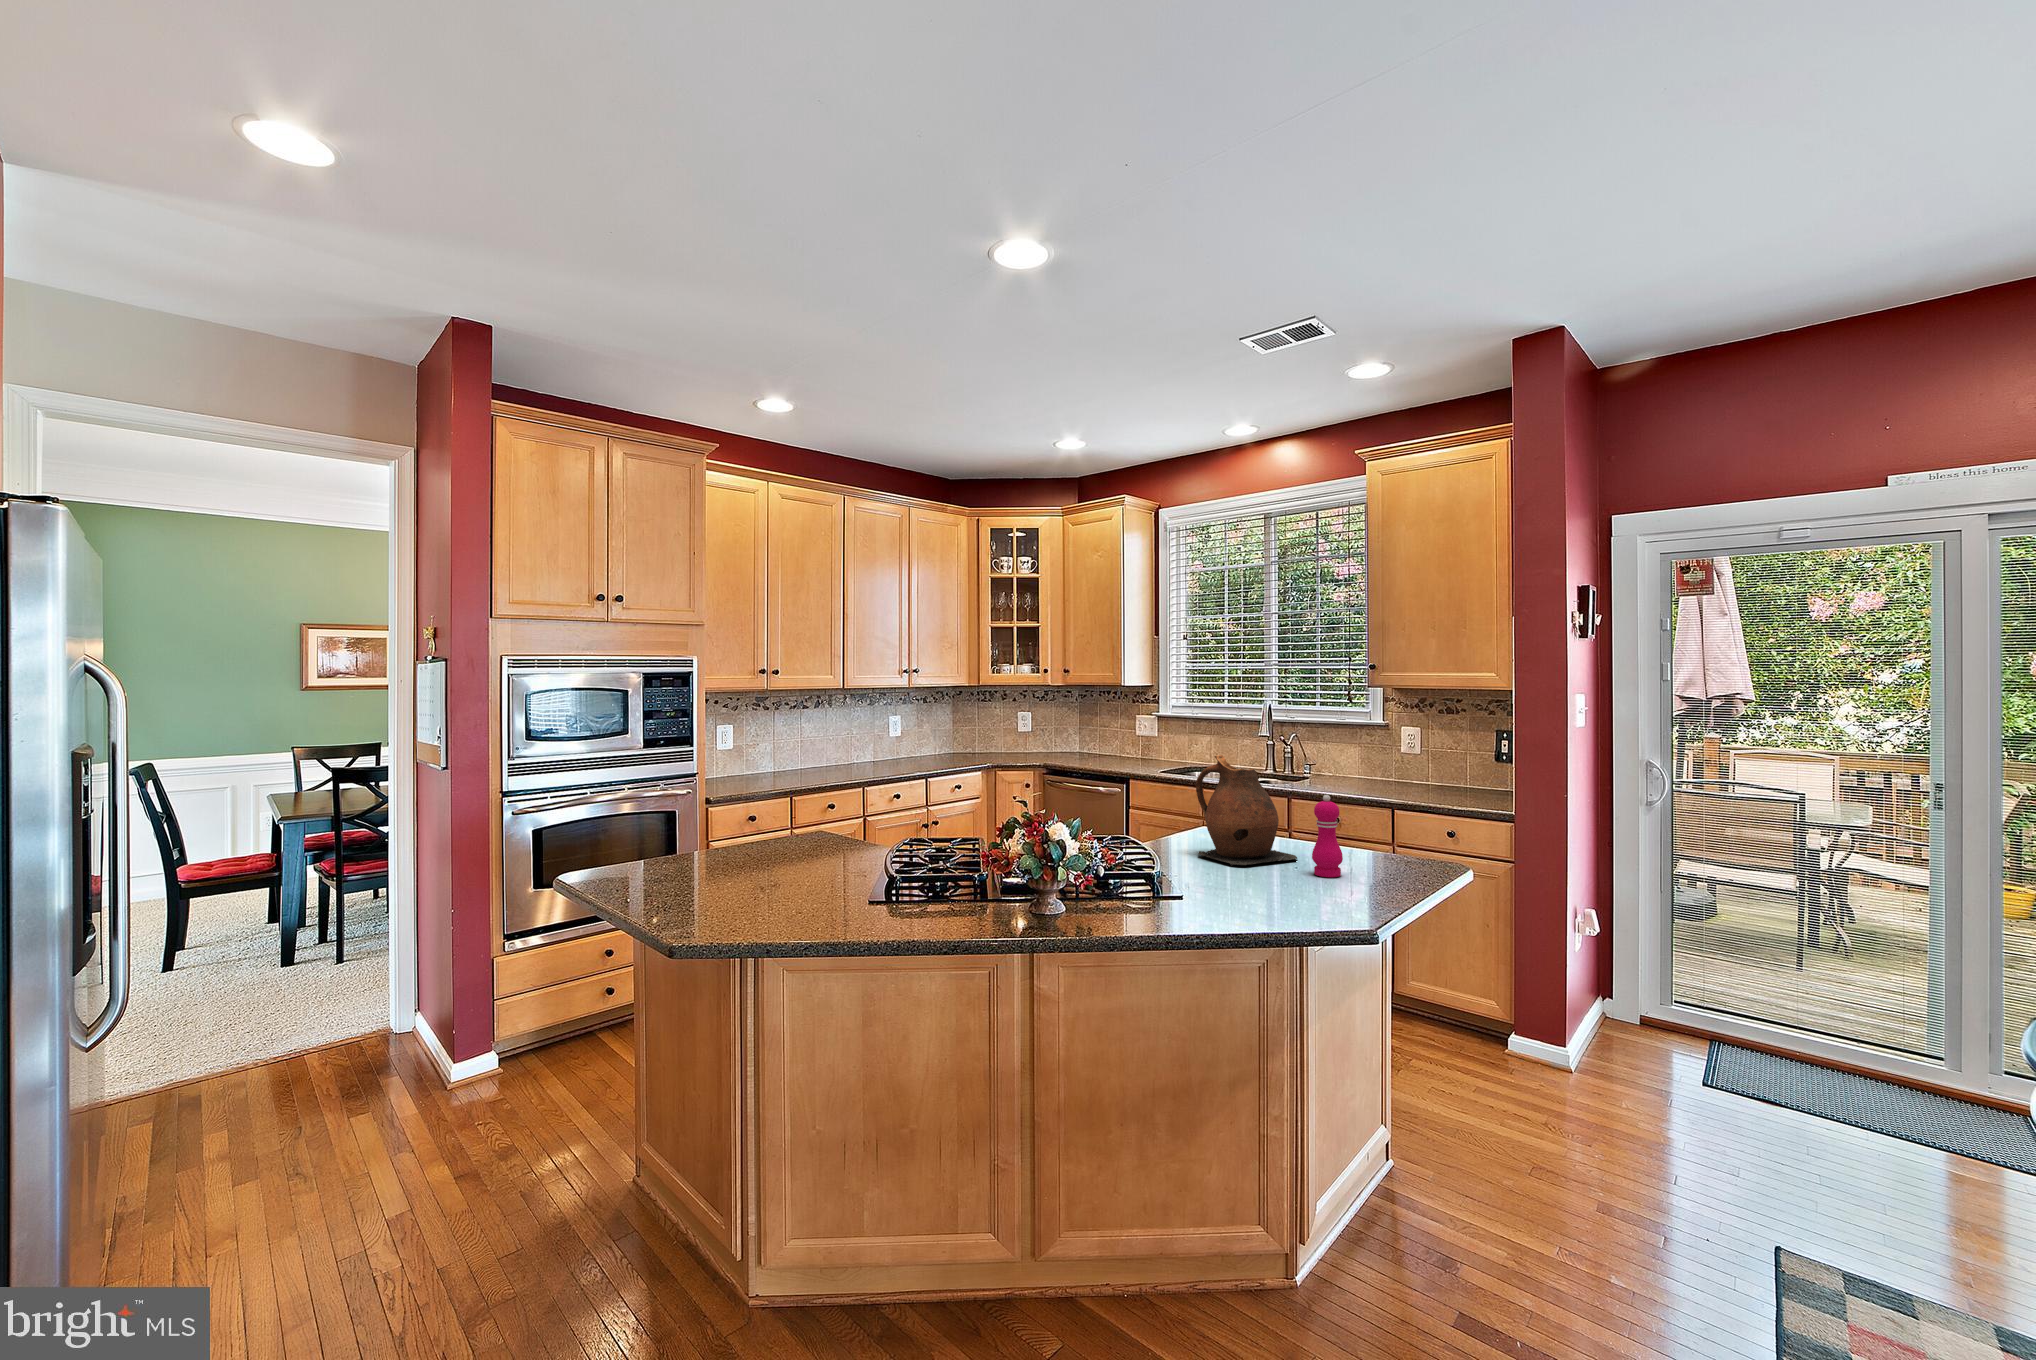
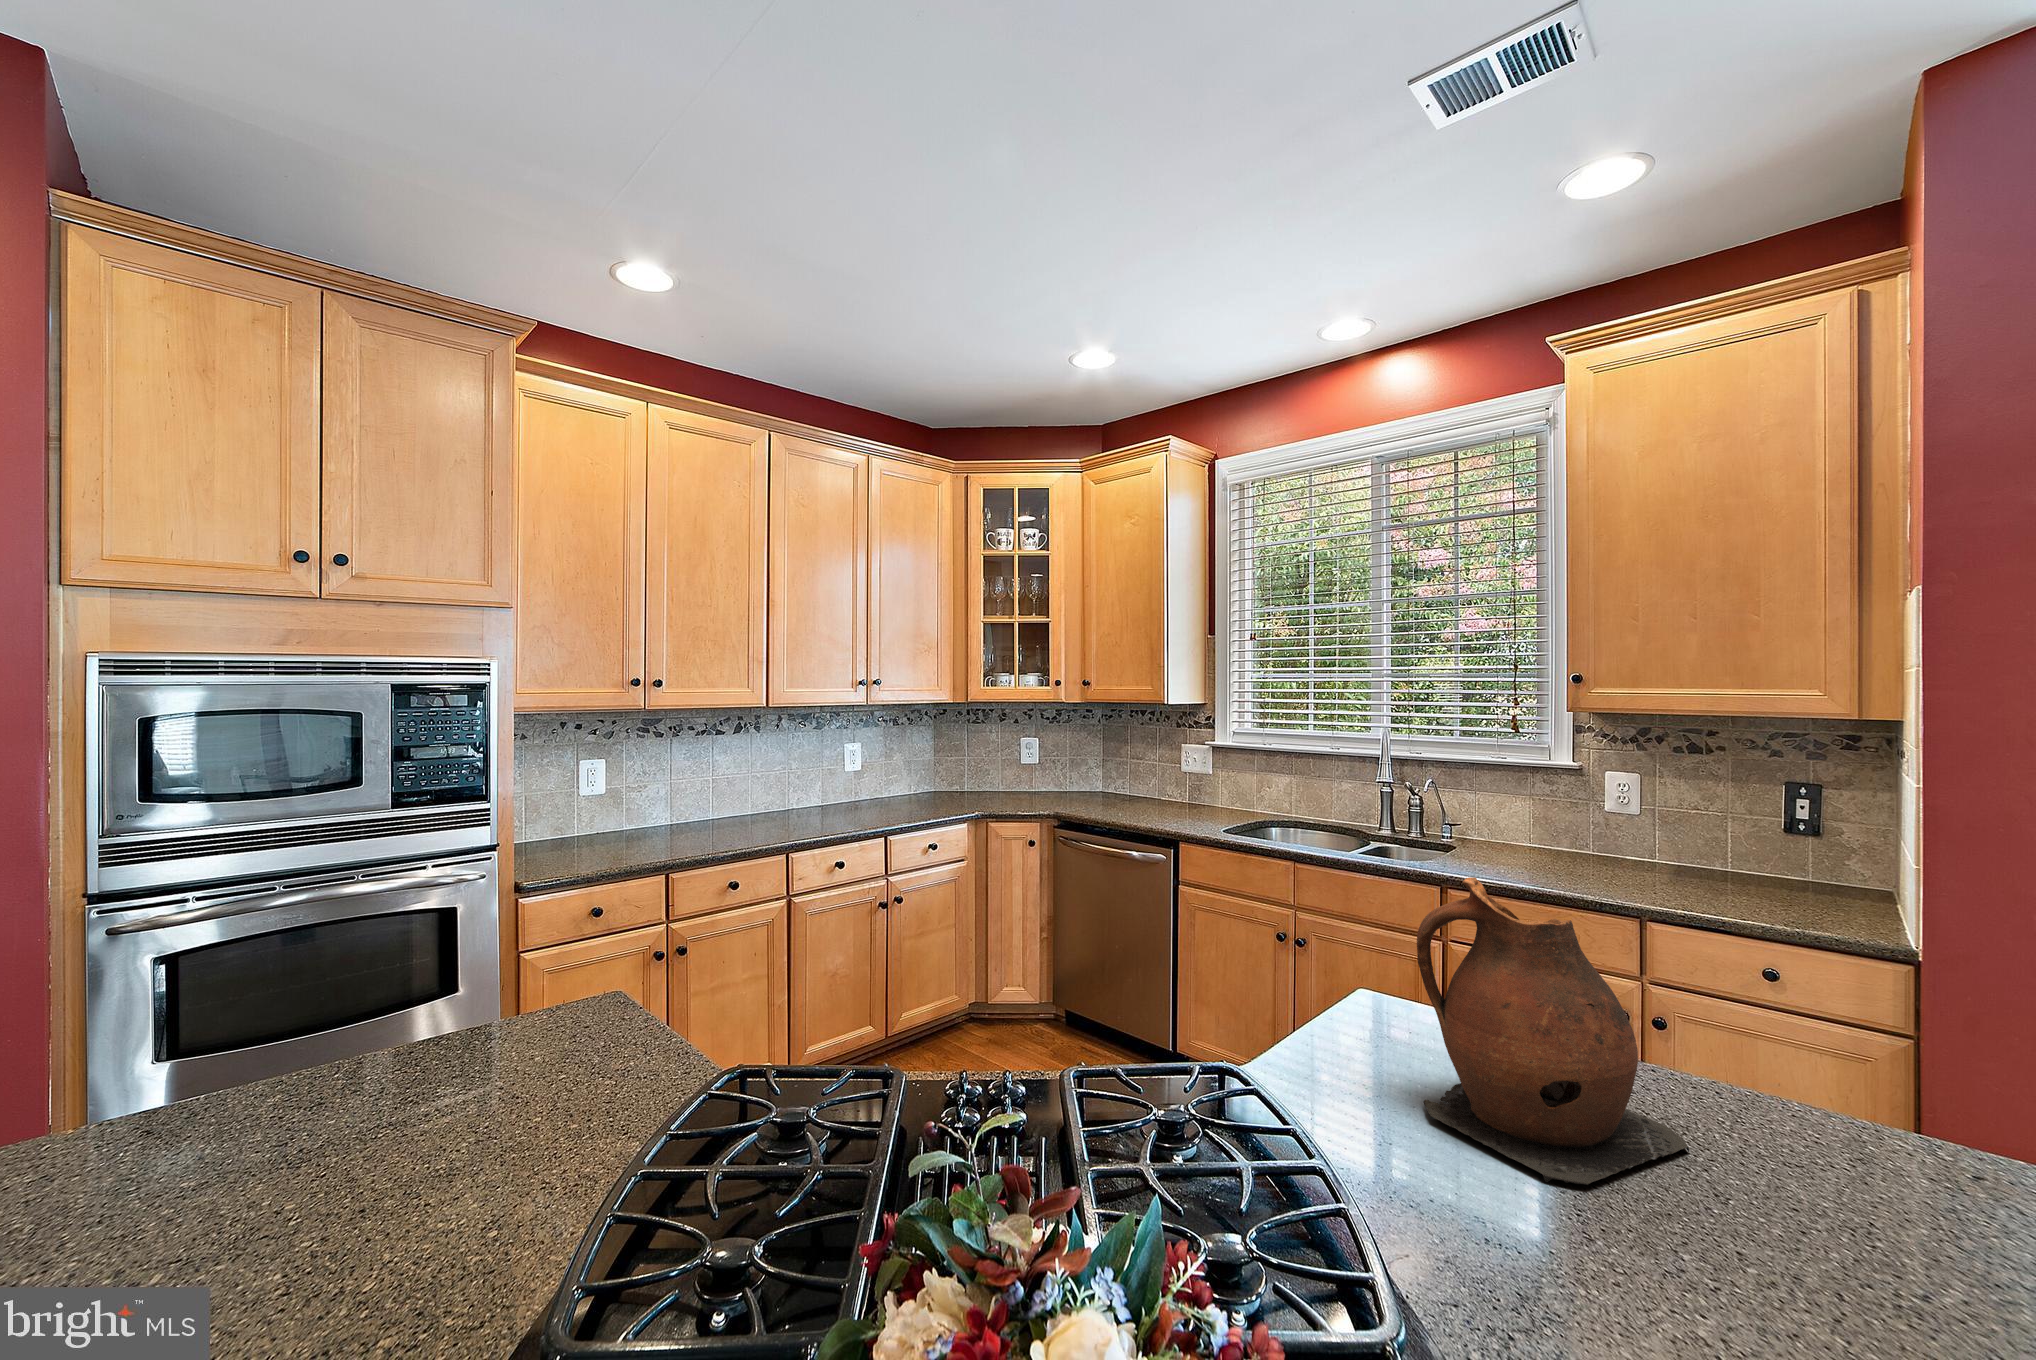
pepper mill: present [1312,795,1343,877] -> none [1802,1028,1913,1272]

